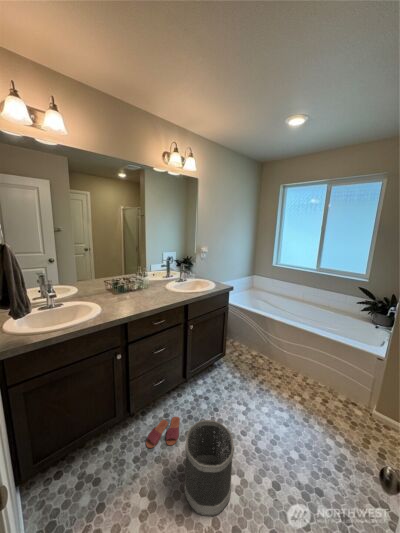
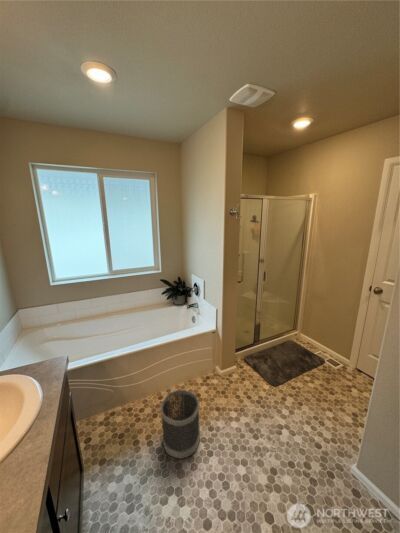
slippers: present [146,417,180,448] -> none [104,447,138,495]

